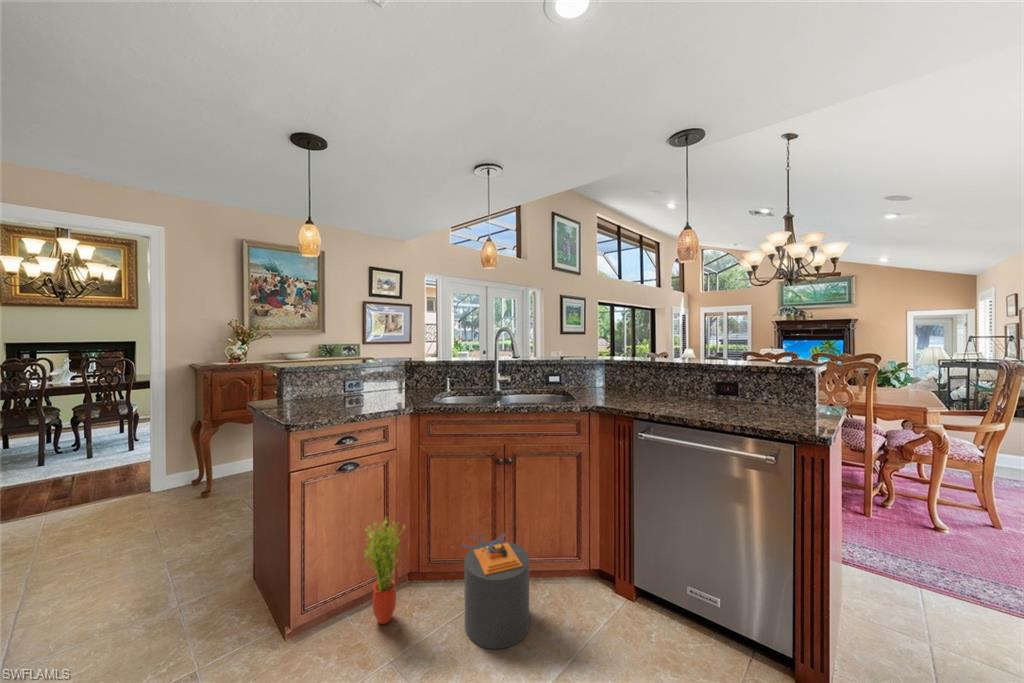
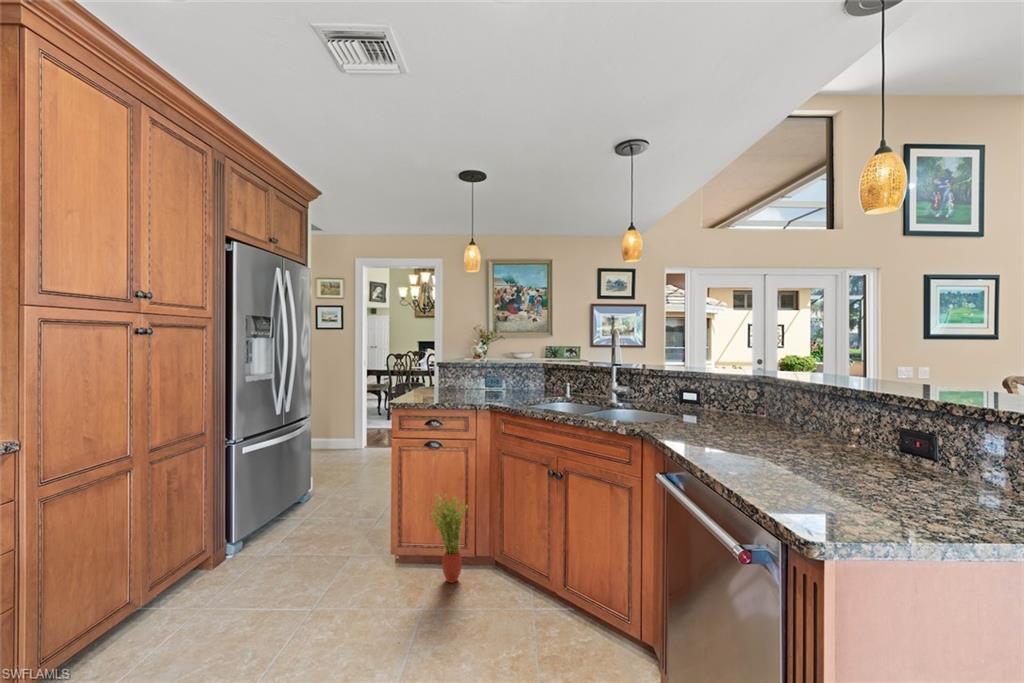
trash can: present [462,530,529,649] -> none [484,524,549,647]

